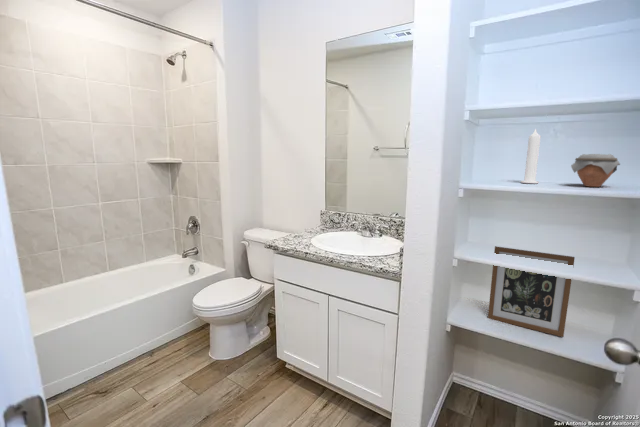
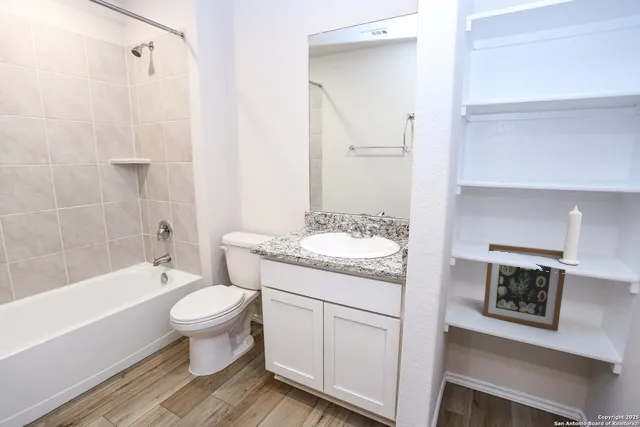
candle: present [521,129,541,183] -> present [559,206,582,265]
jar: present [571,154,620,187] -> none [564,150,611,182]

